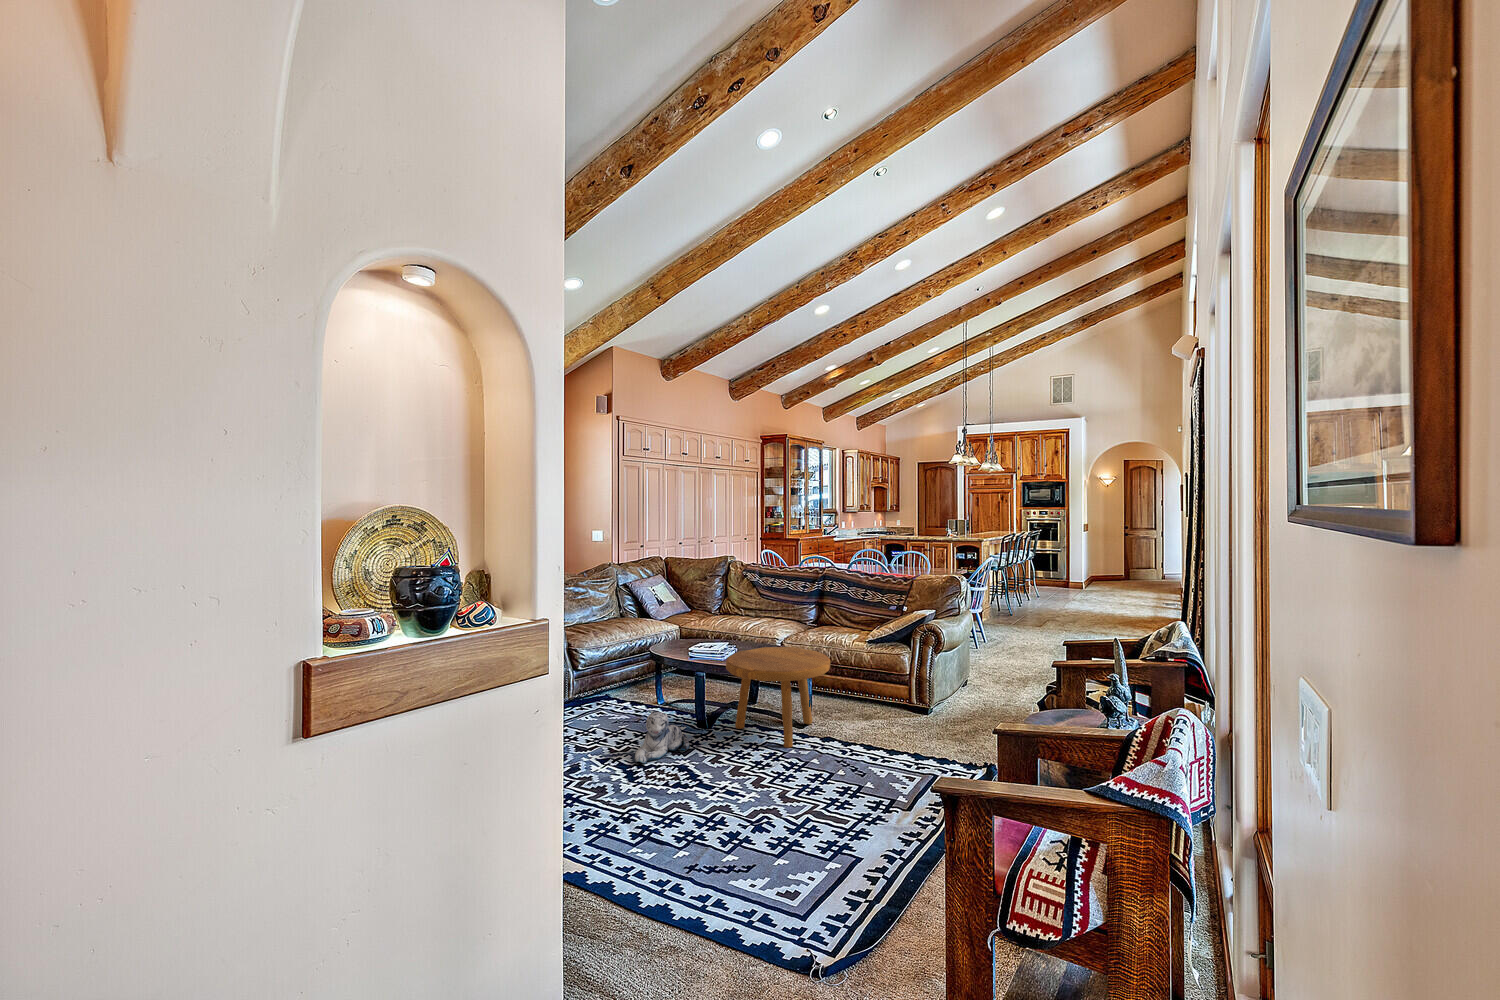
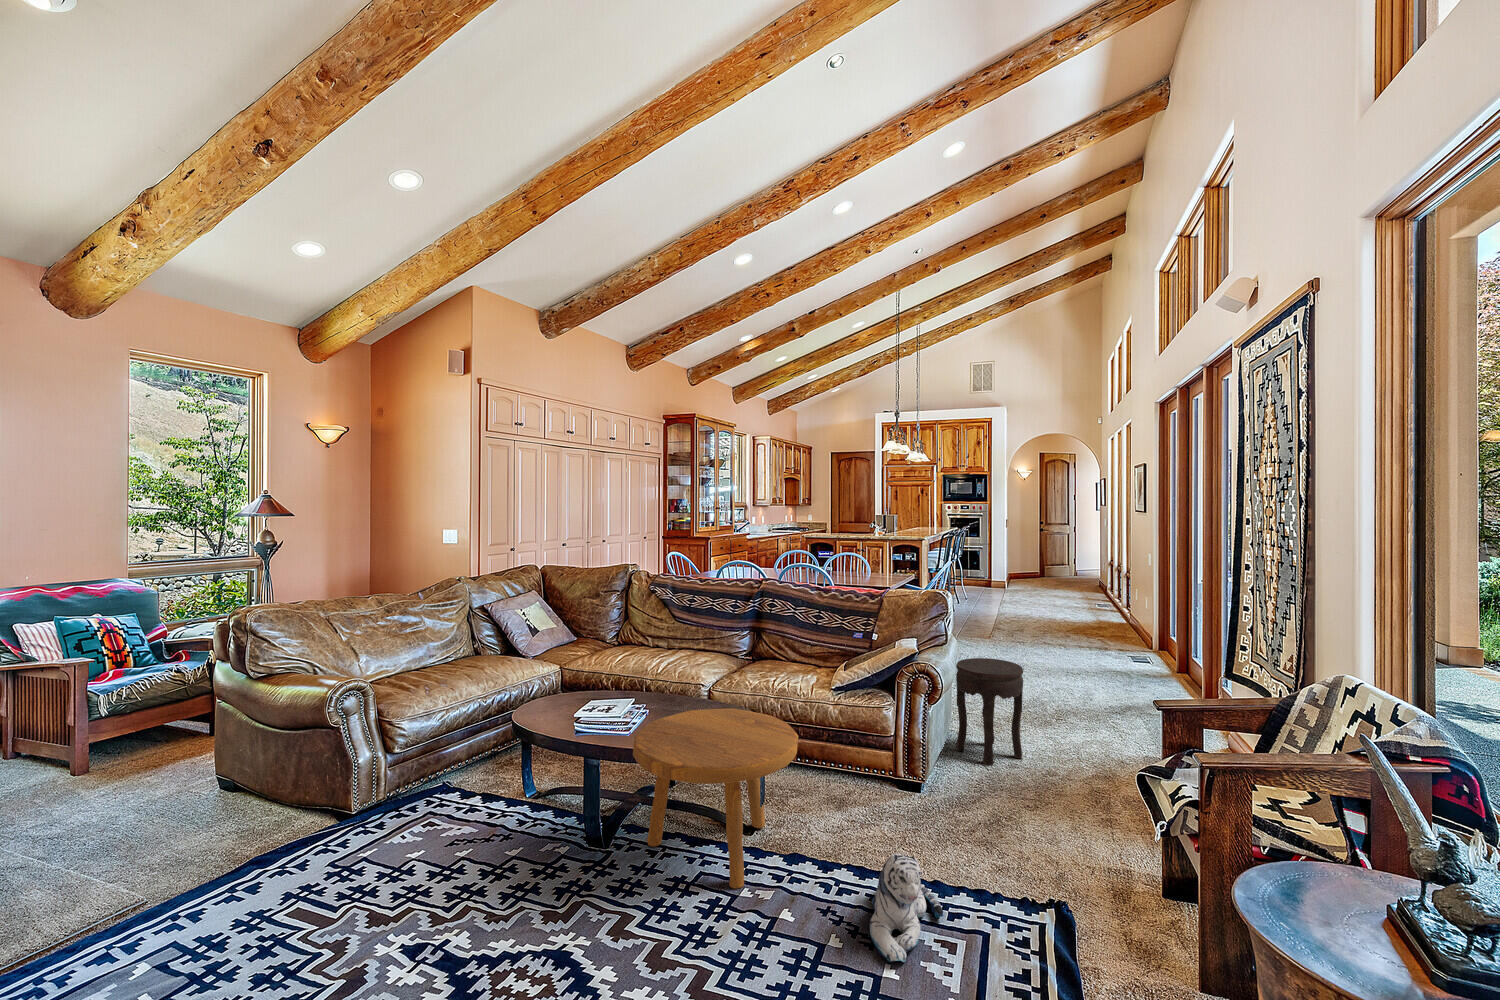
side table: none [965,627,1015,704] -> present [956,658,1023,765]
plush toy: present [635,711,689,763] -> present [869,854,944,962]

